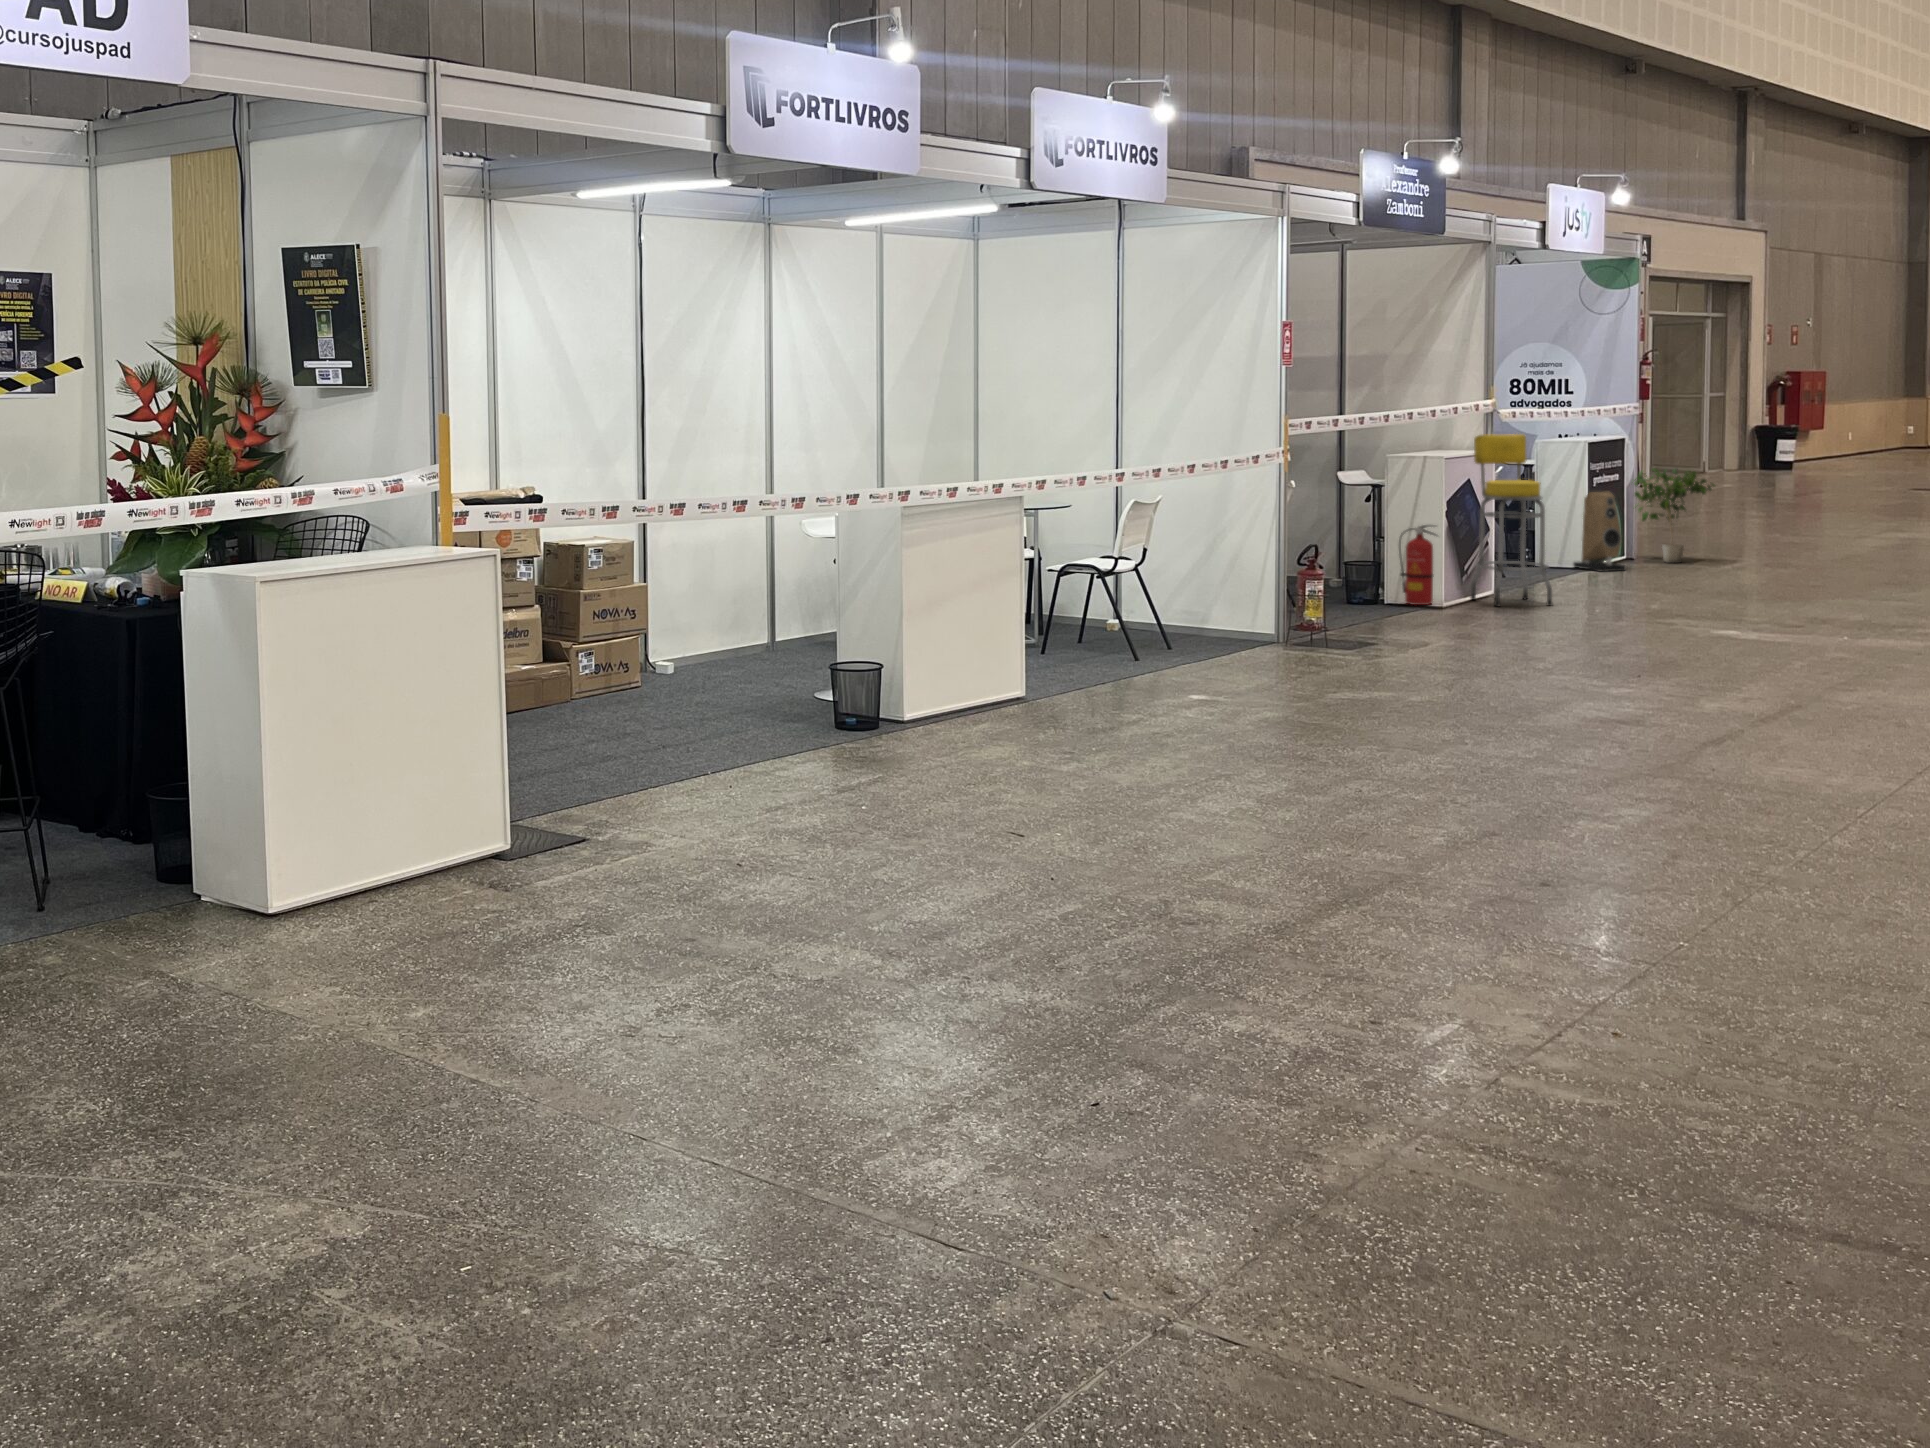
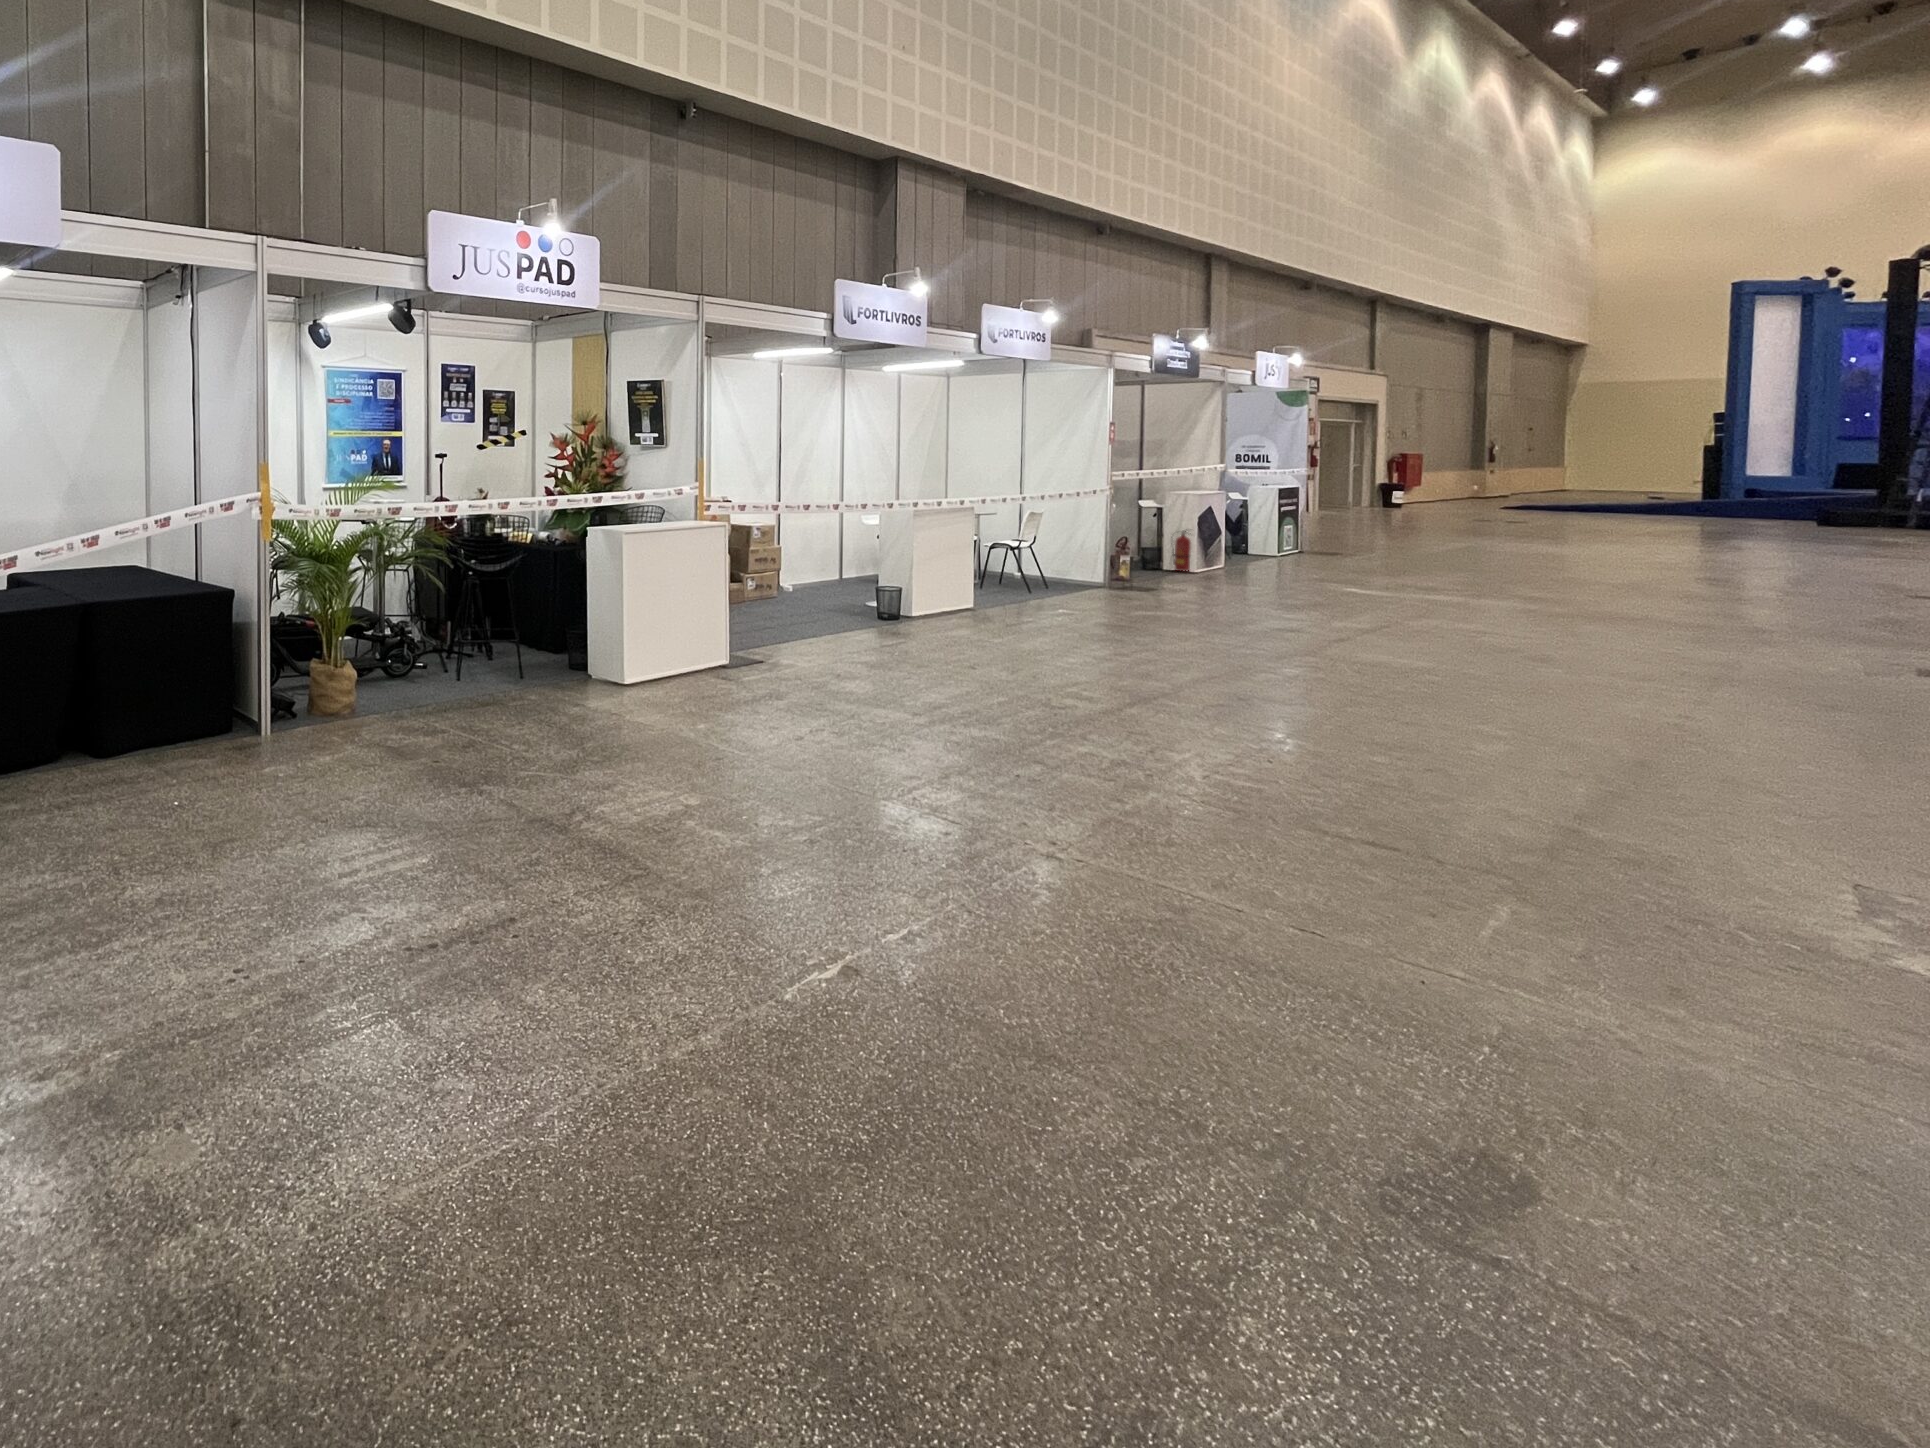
bar stool: present [1470,434,1552,606] -> none [1211,483,1258,574]
potted plant: present [1634,468,1715,563] -> none [1304,503,1354,555]
speaker: present [1573,492,1626,572] -> none [1270,515,1300,558]

